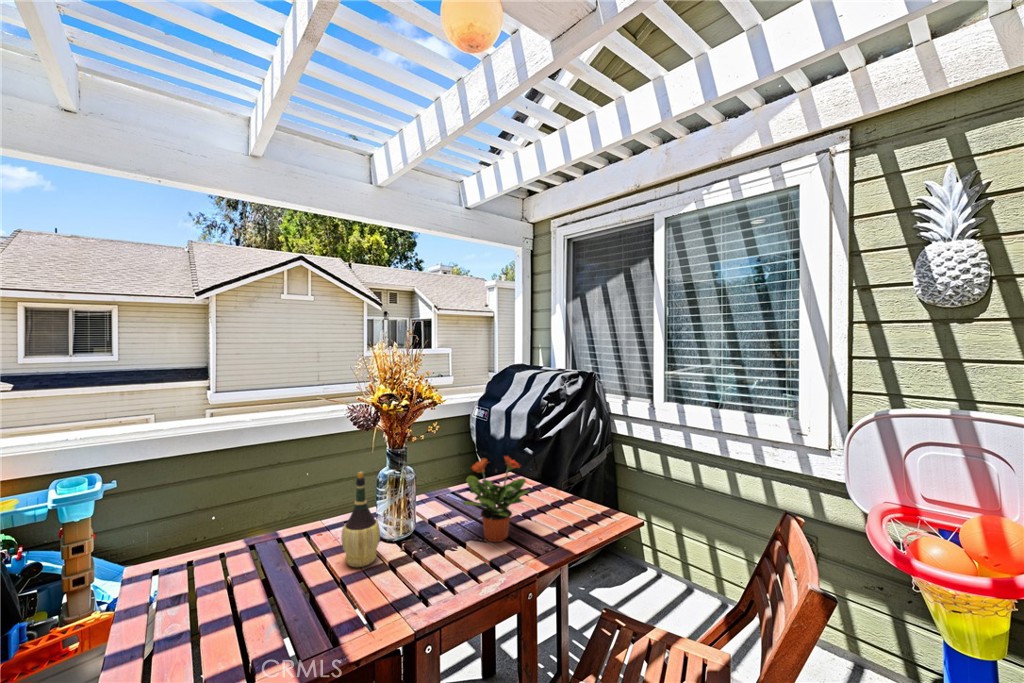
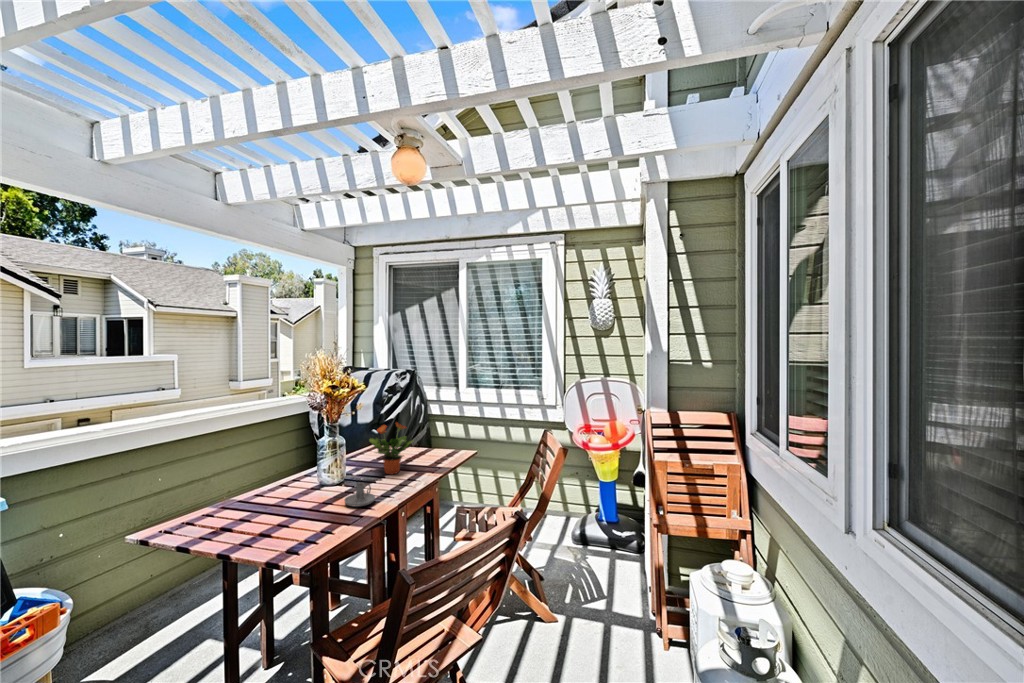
wine bottle: present [341,471,380,567] -> none [307,437,332,496]
candle holder: none [358,569,418,619] -> present [345,483,375,507]

